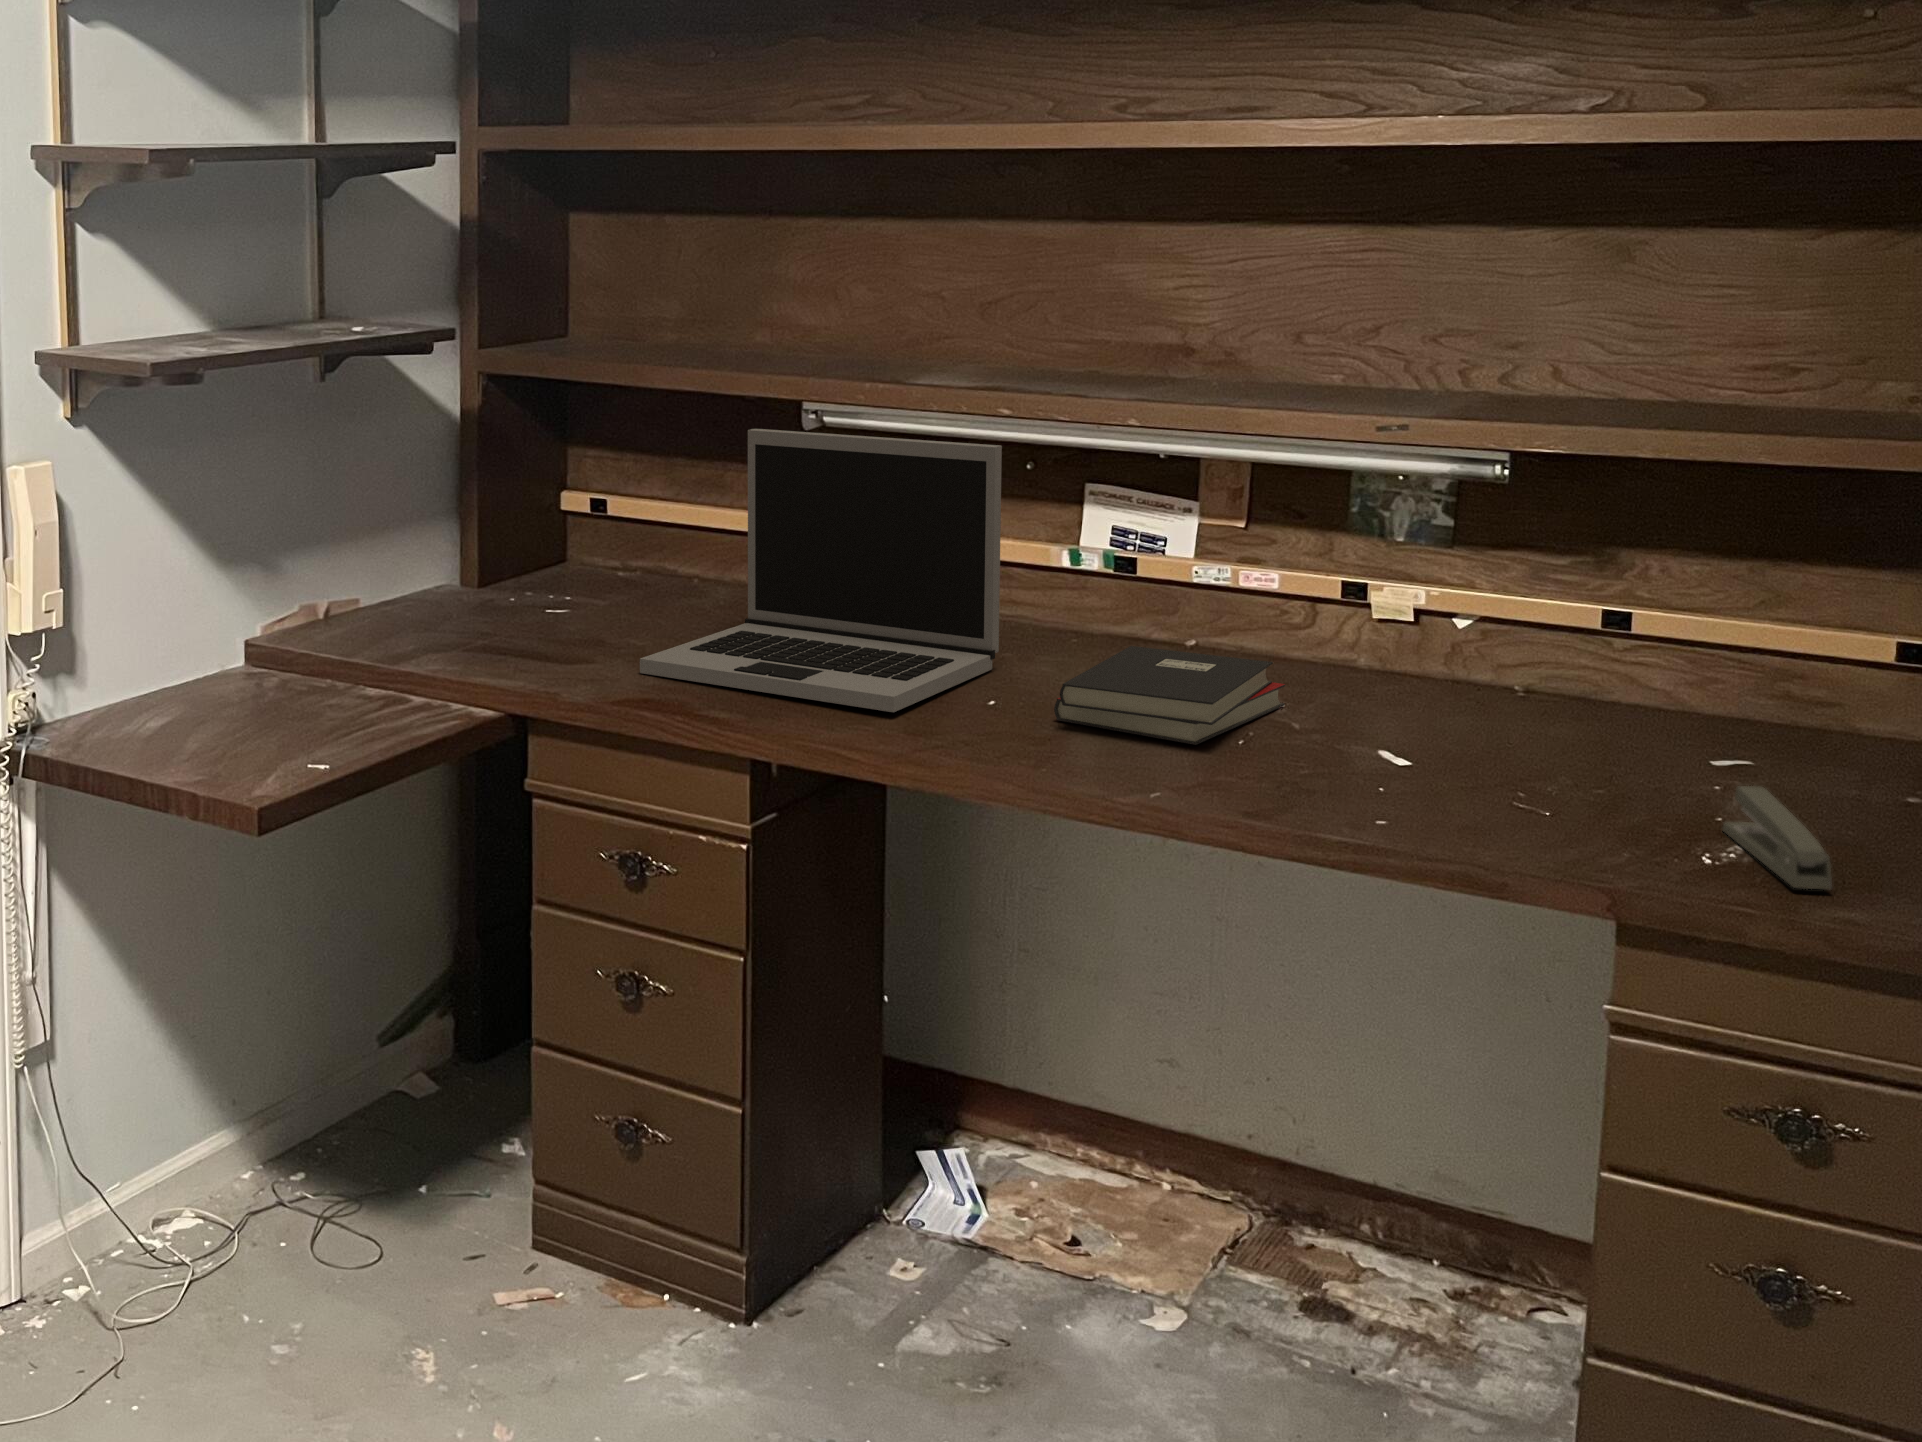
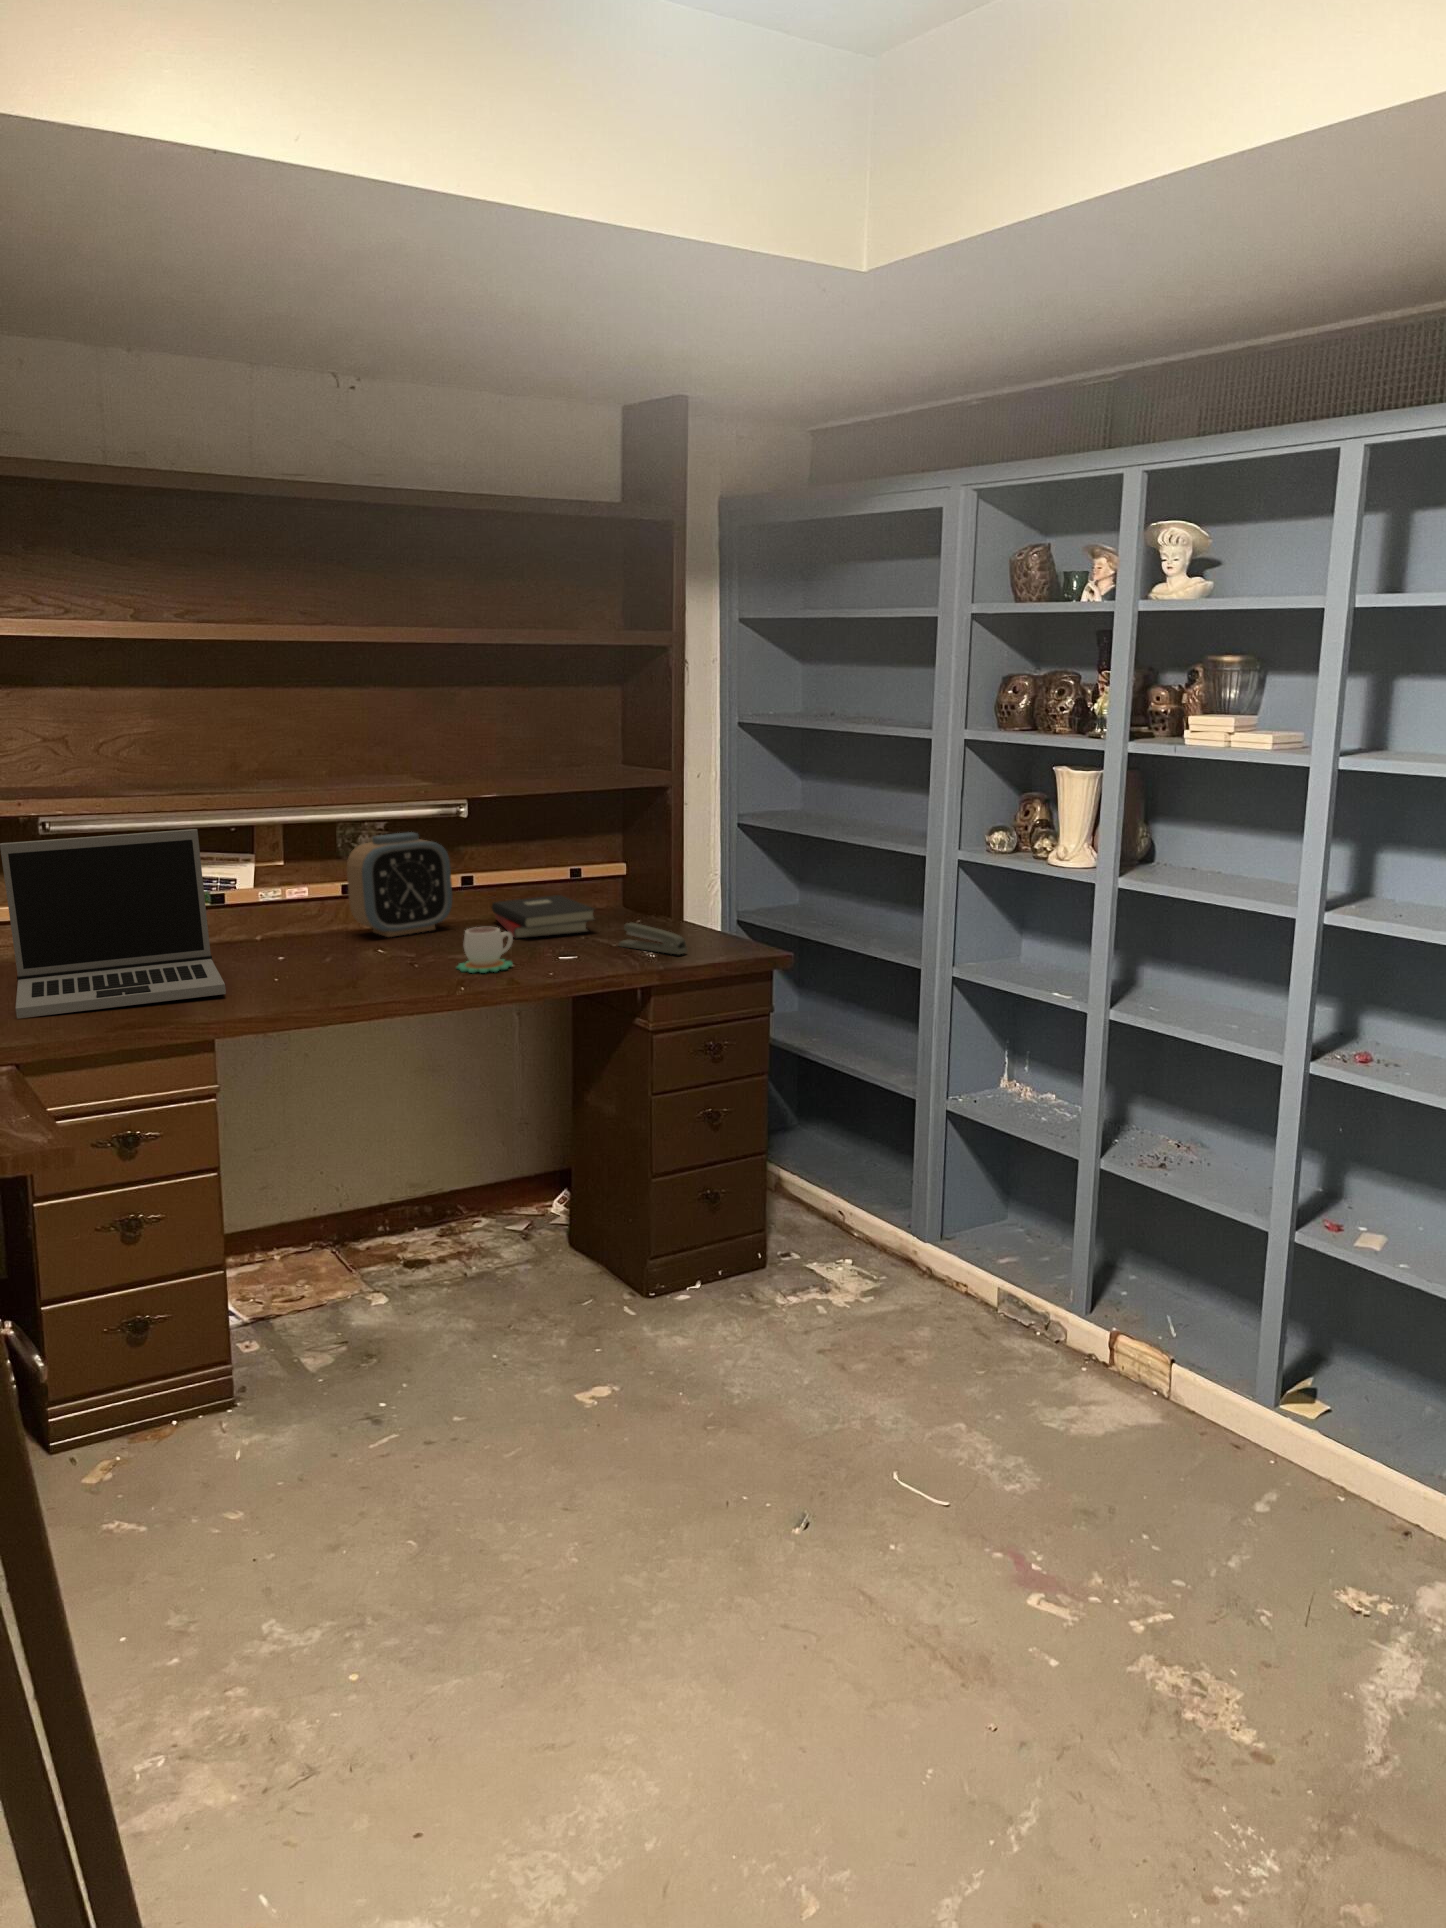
alarm clock: none [1308,504,1505,700] -> present [347,832,452,937]
hardback book: present [1054,646,1285,745] -> present [492,895,595,938]
mug: none [1297,708,1428,805] -> present [457,927,513,973]

